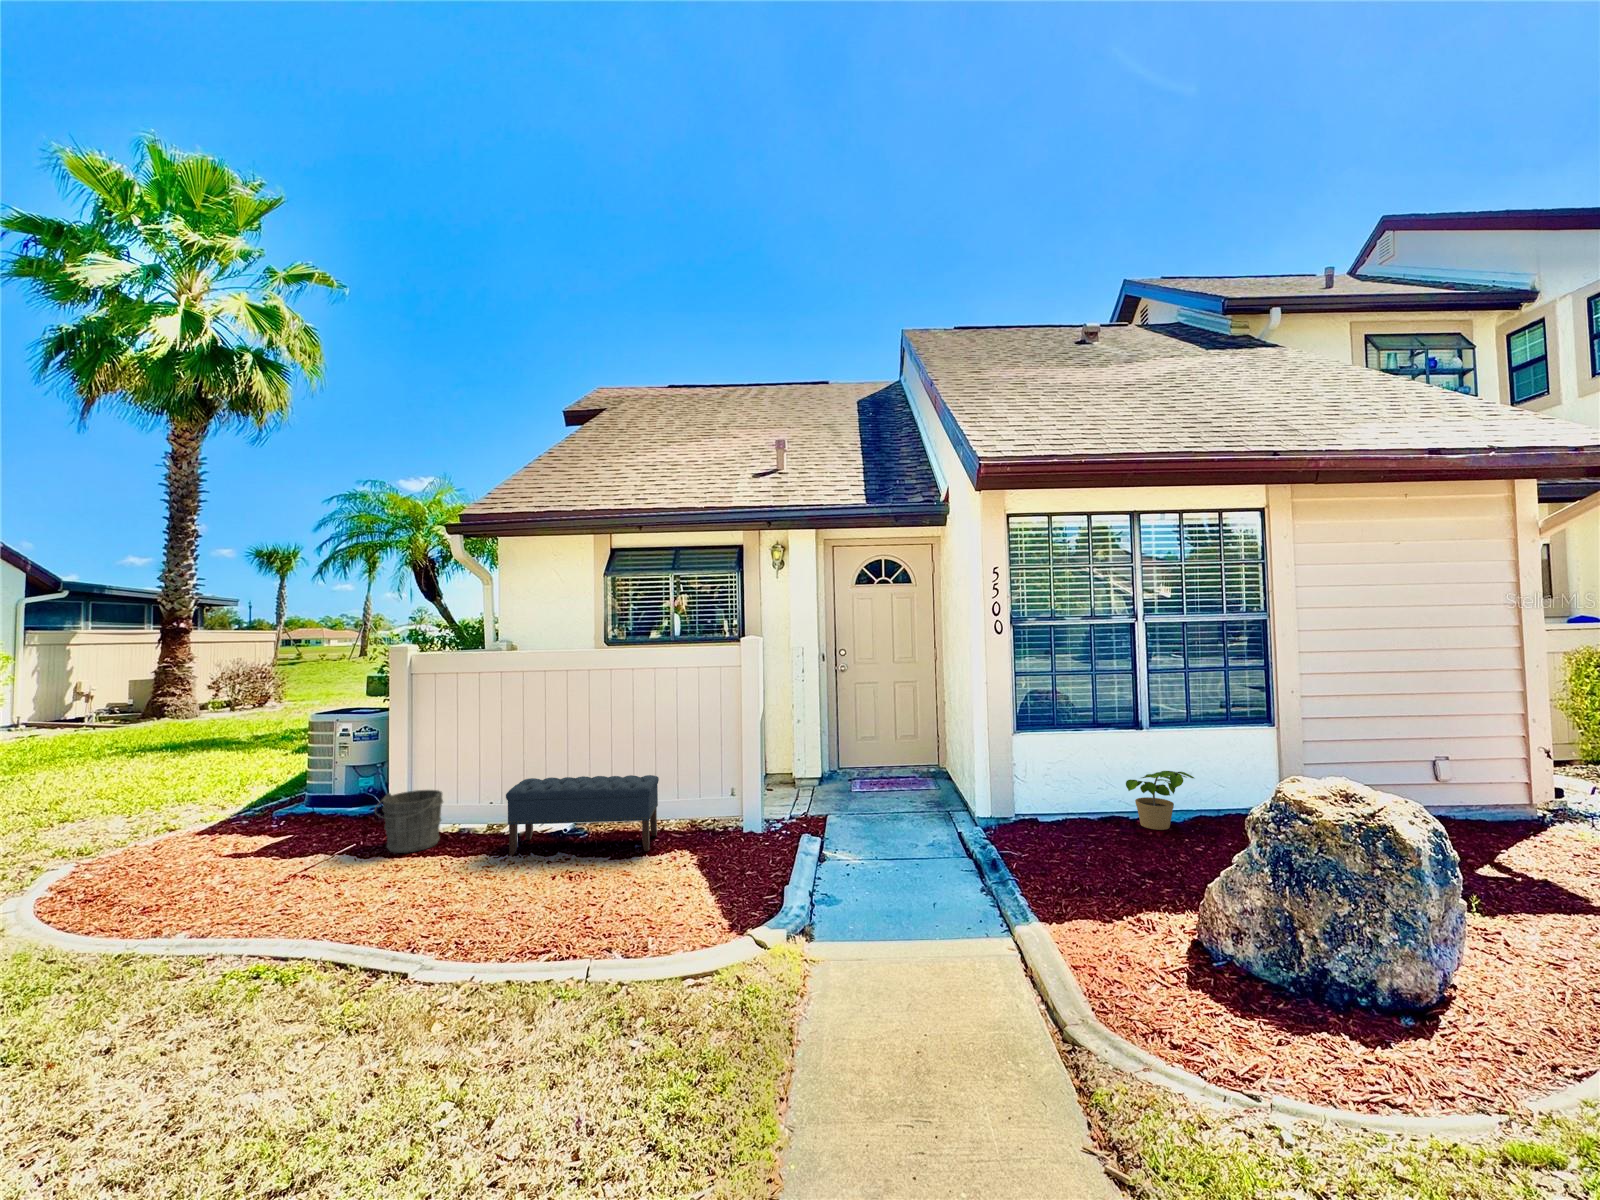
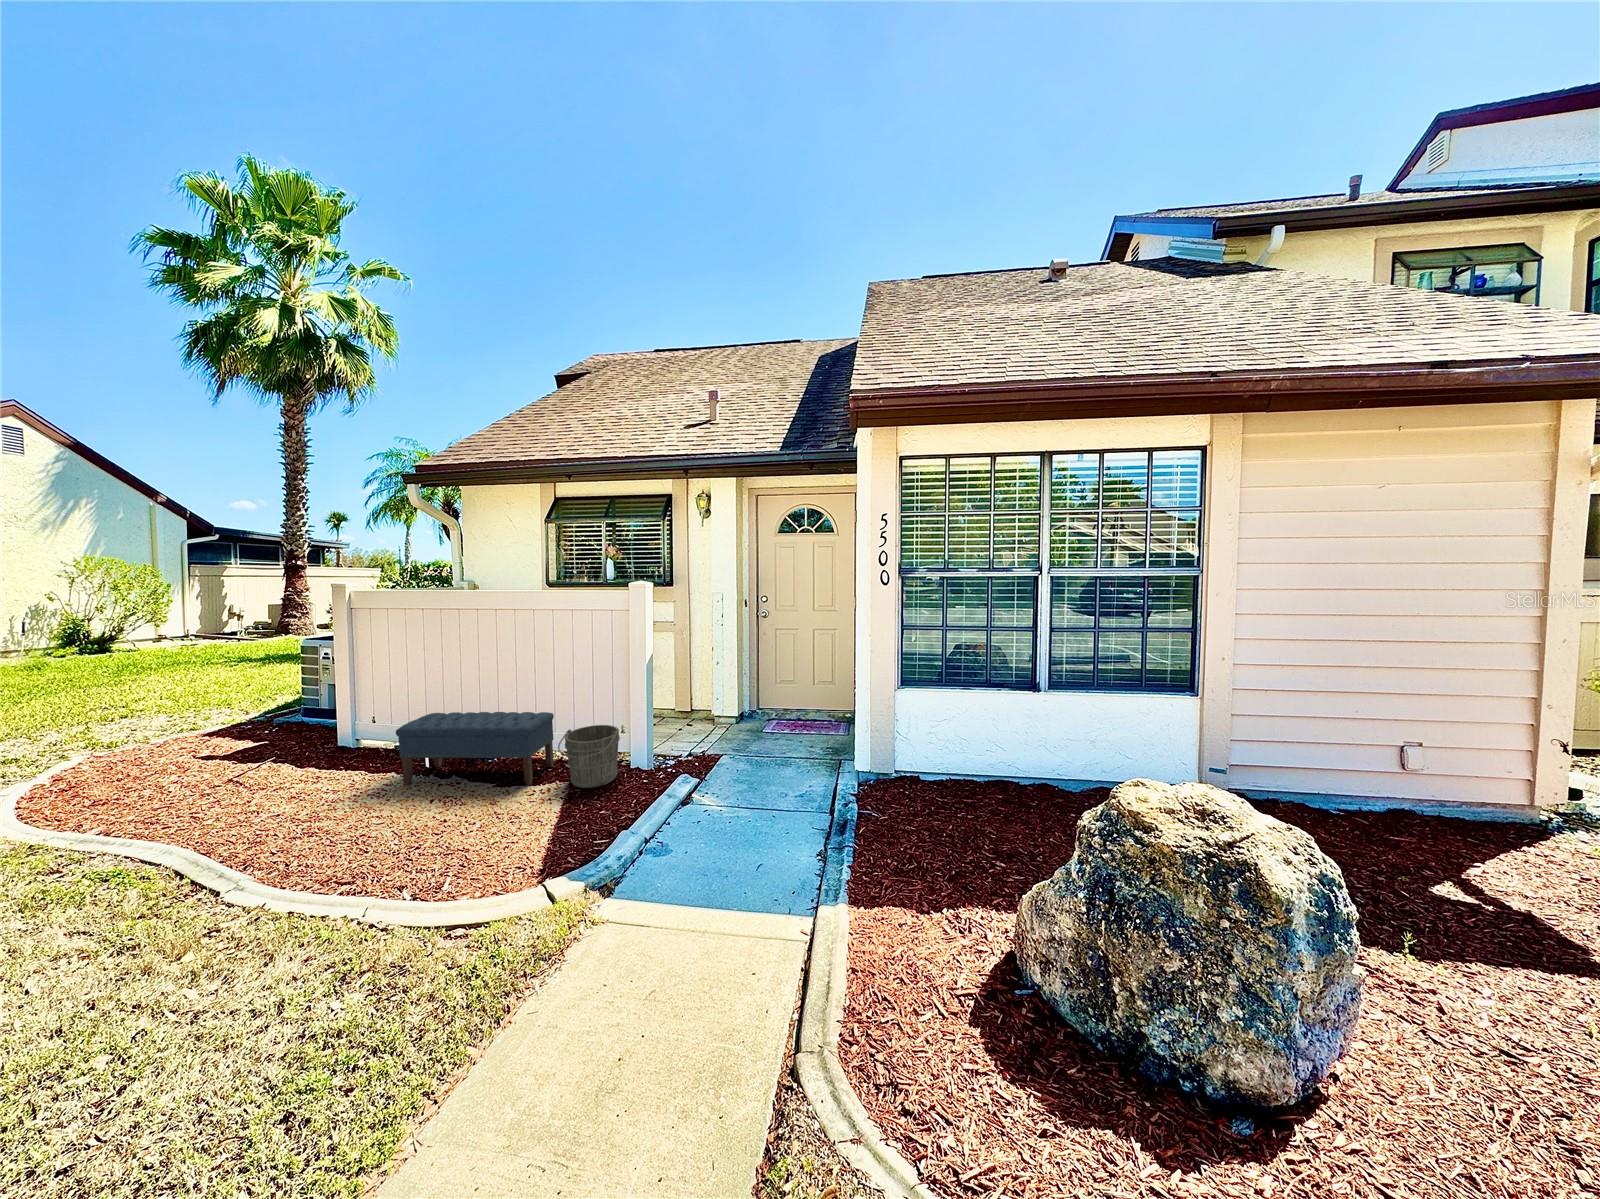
potted plant: present [1126,771,1194,830] -> none [998,721,1065,777]
bucket: present [375,790,443,853] -> present [558,725,620,788]

